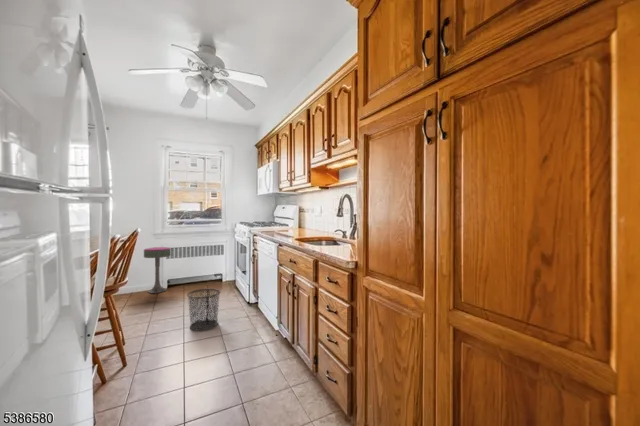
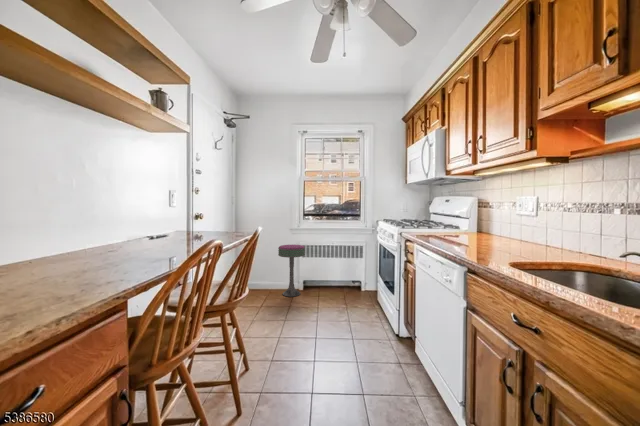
waste bin: present [187,289,220,331] -> none [317,312,361,376]

